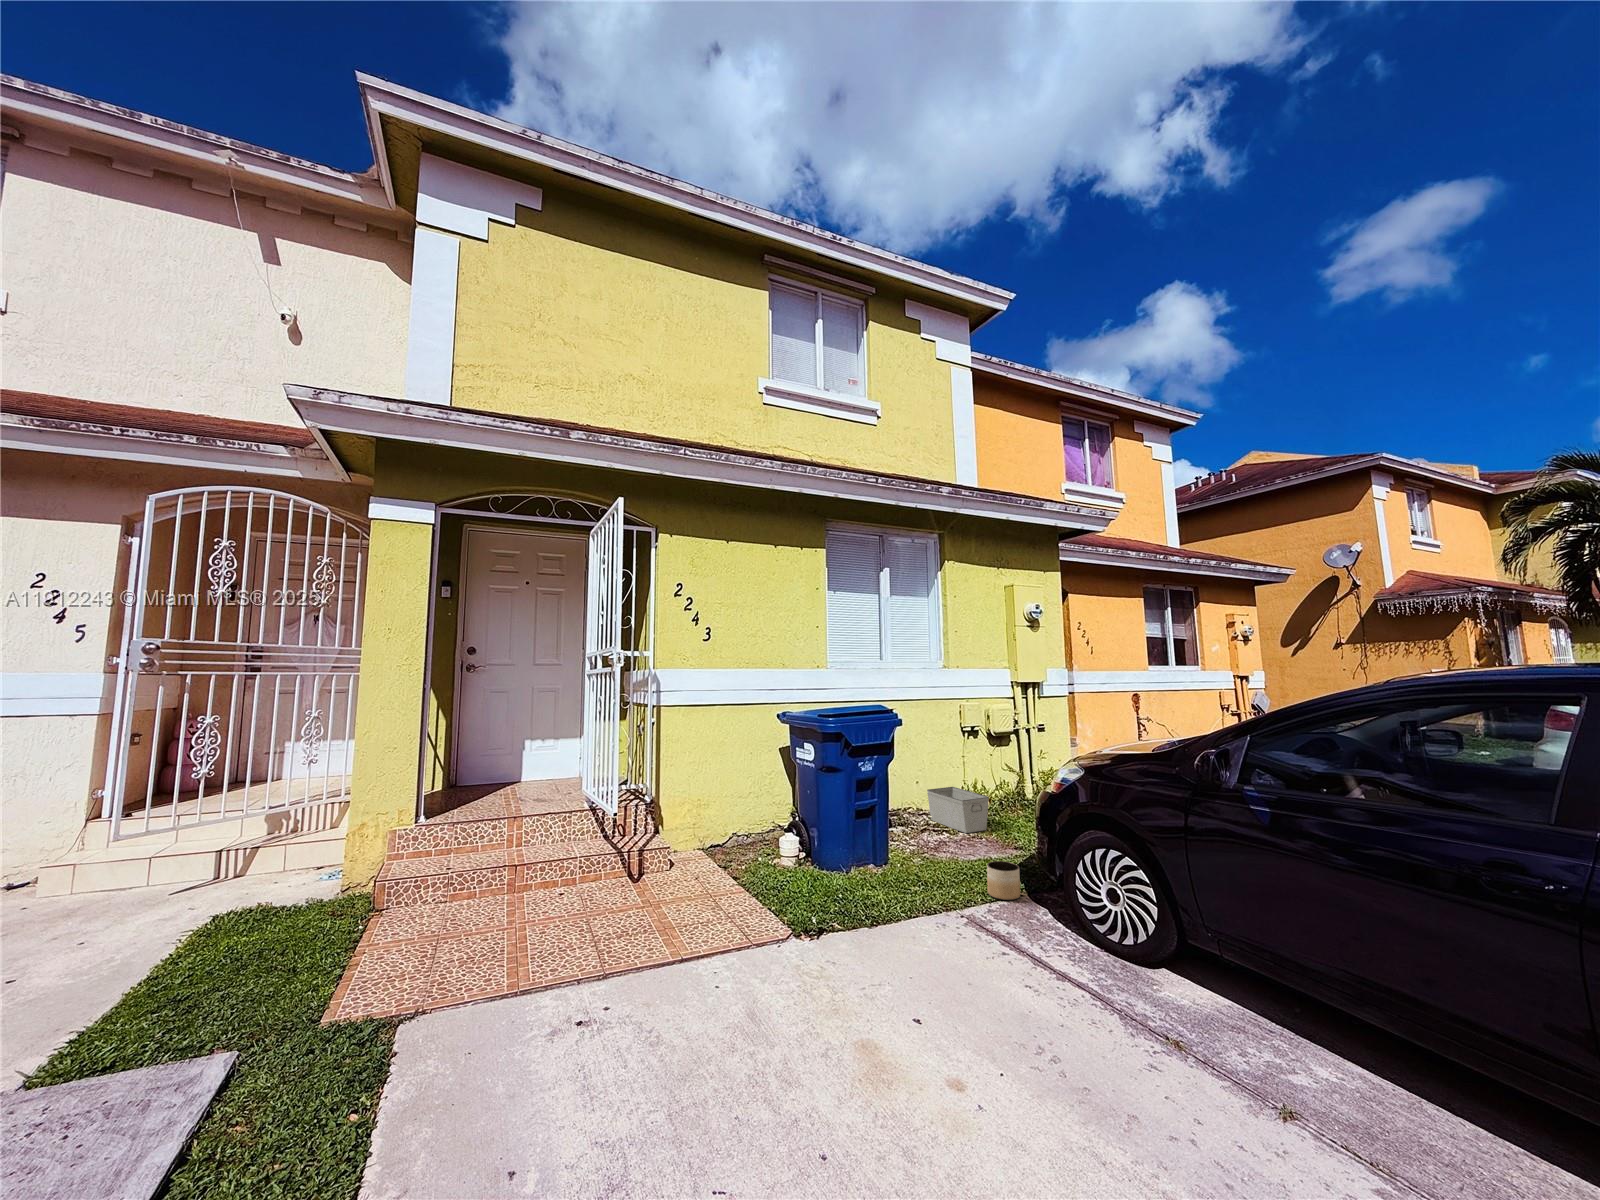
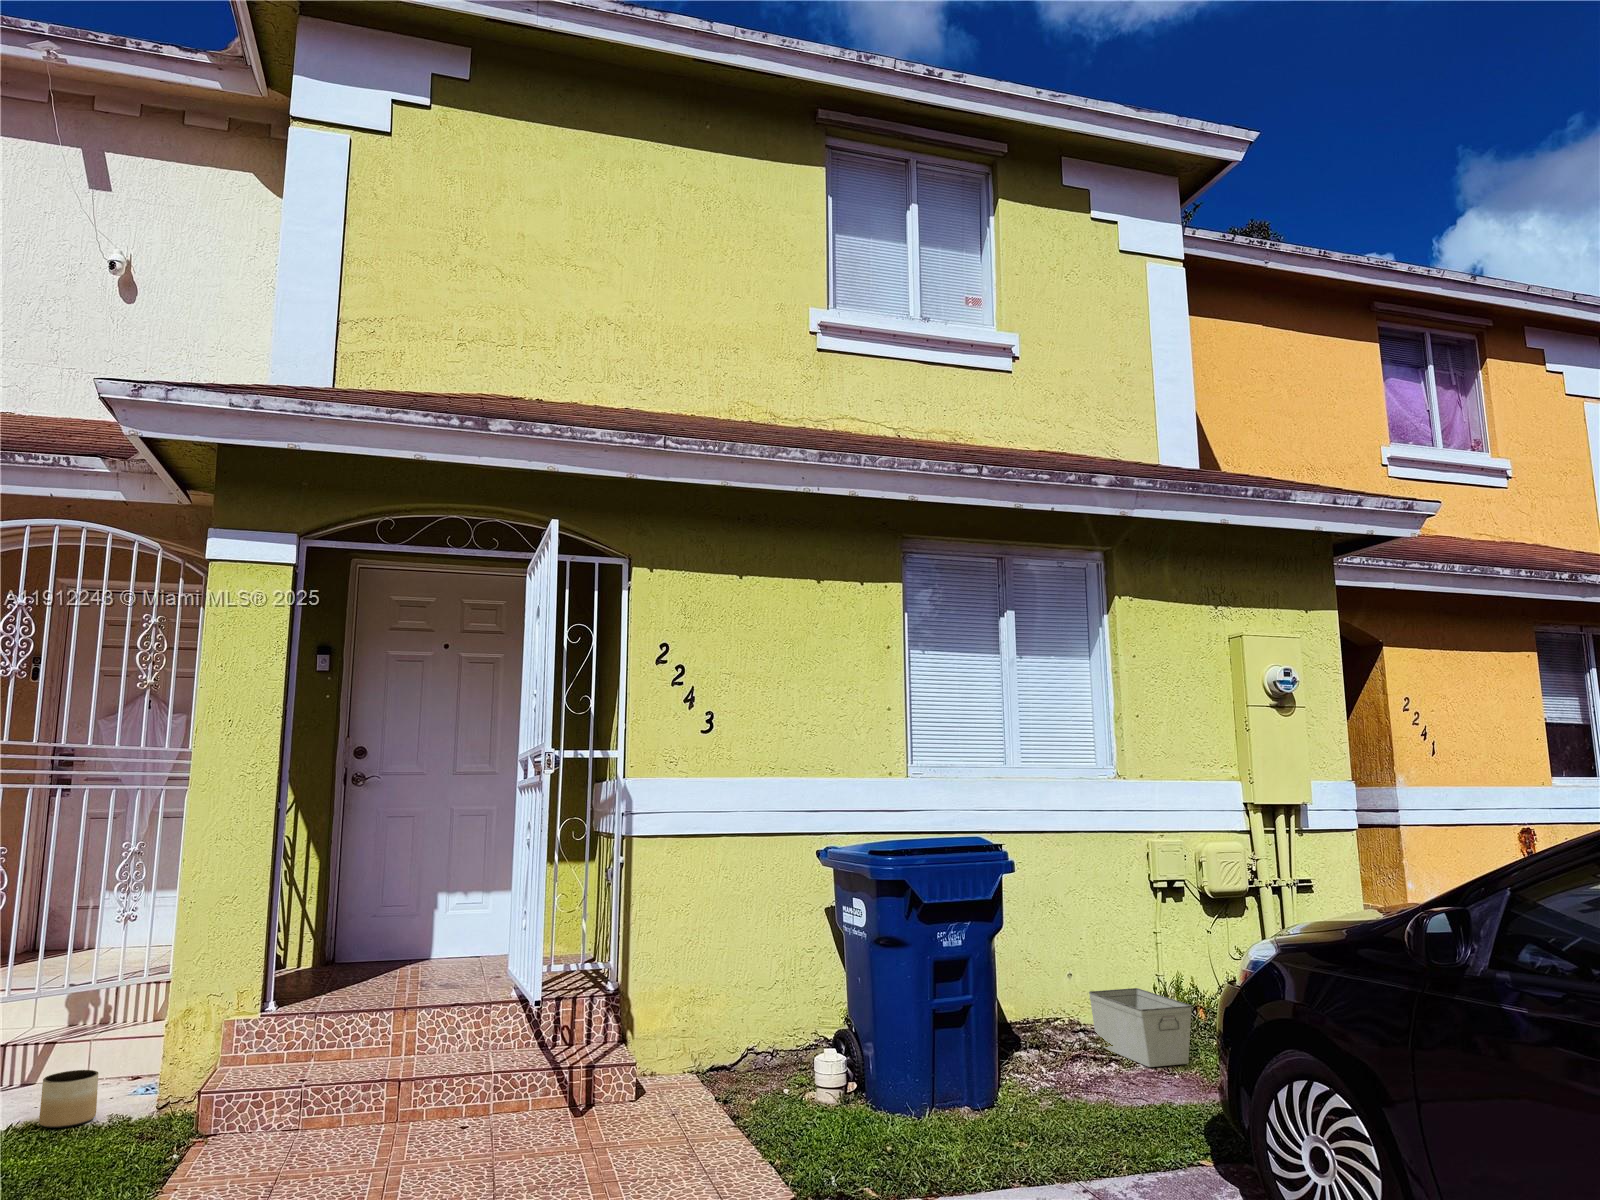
planter: present [987,861,1020,900] -> present [39,1070,98,1128]

